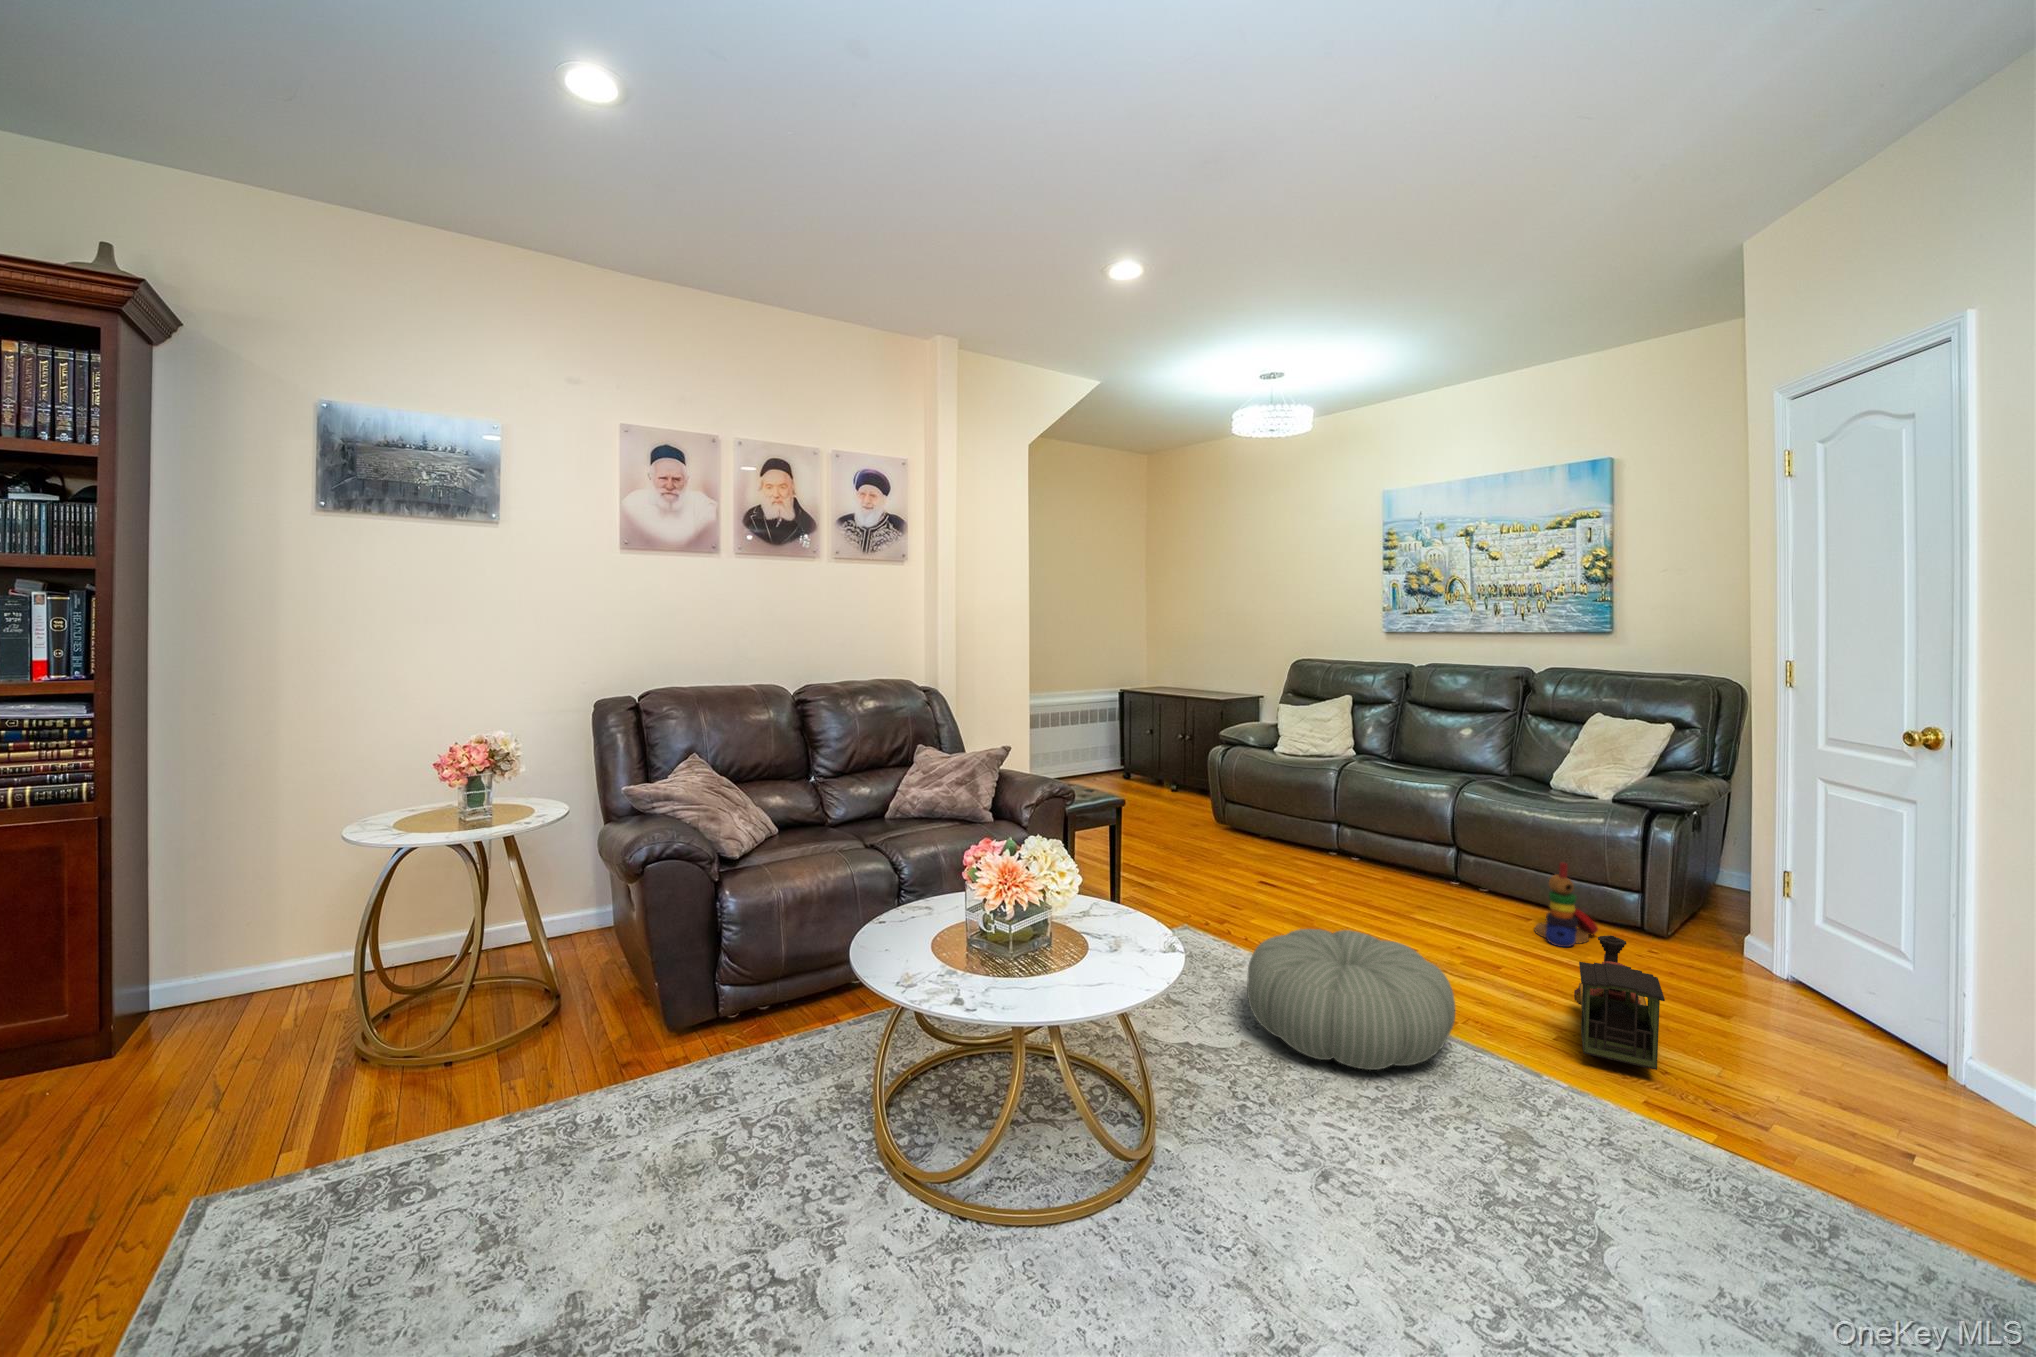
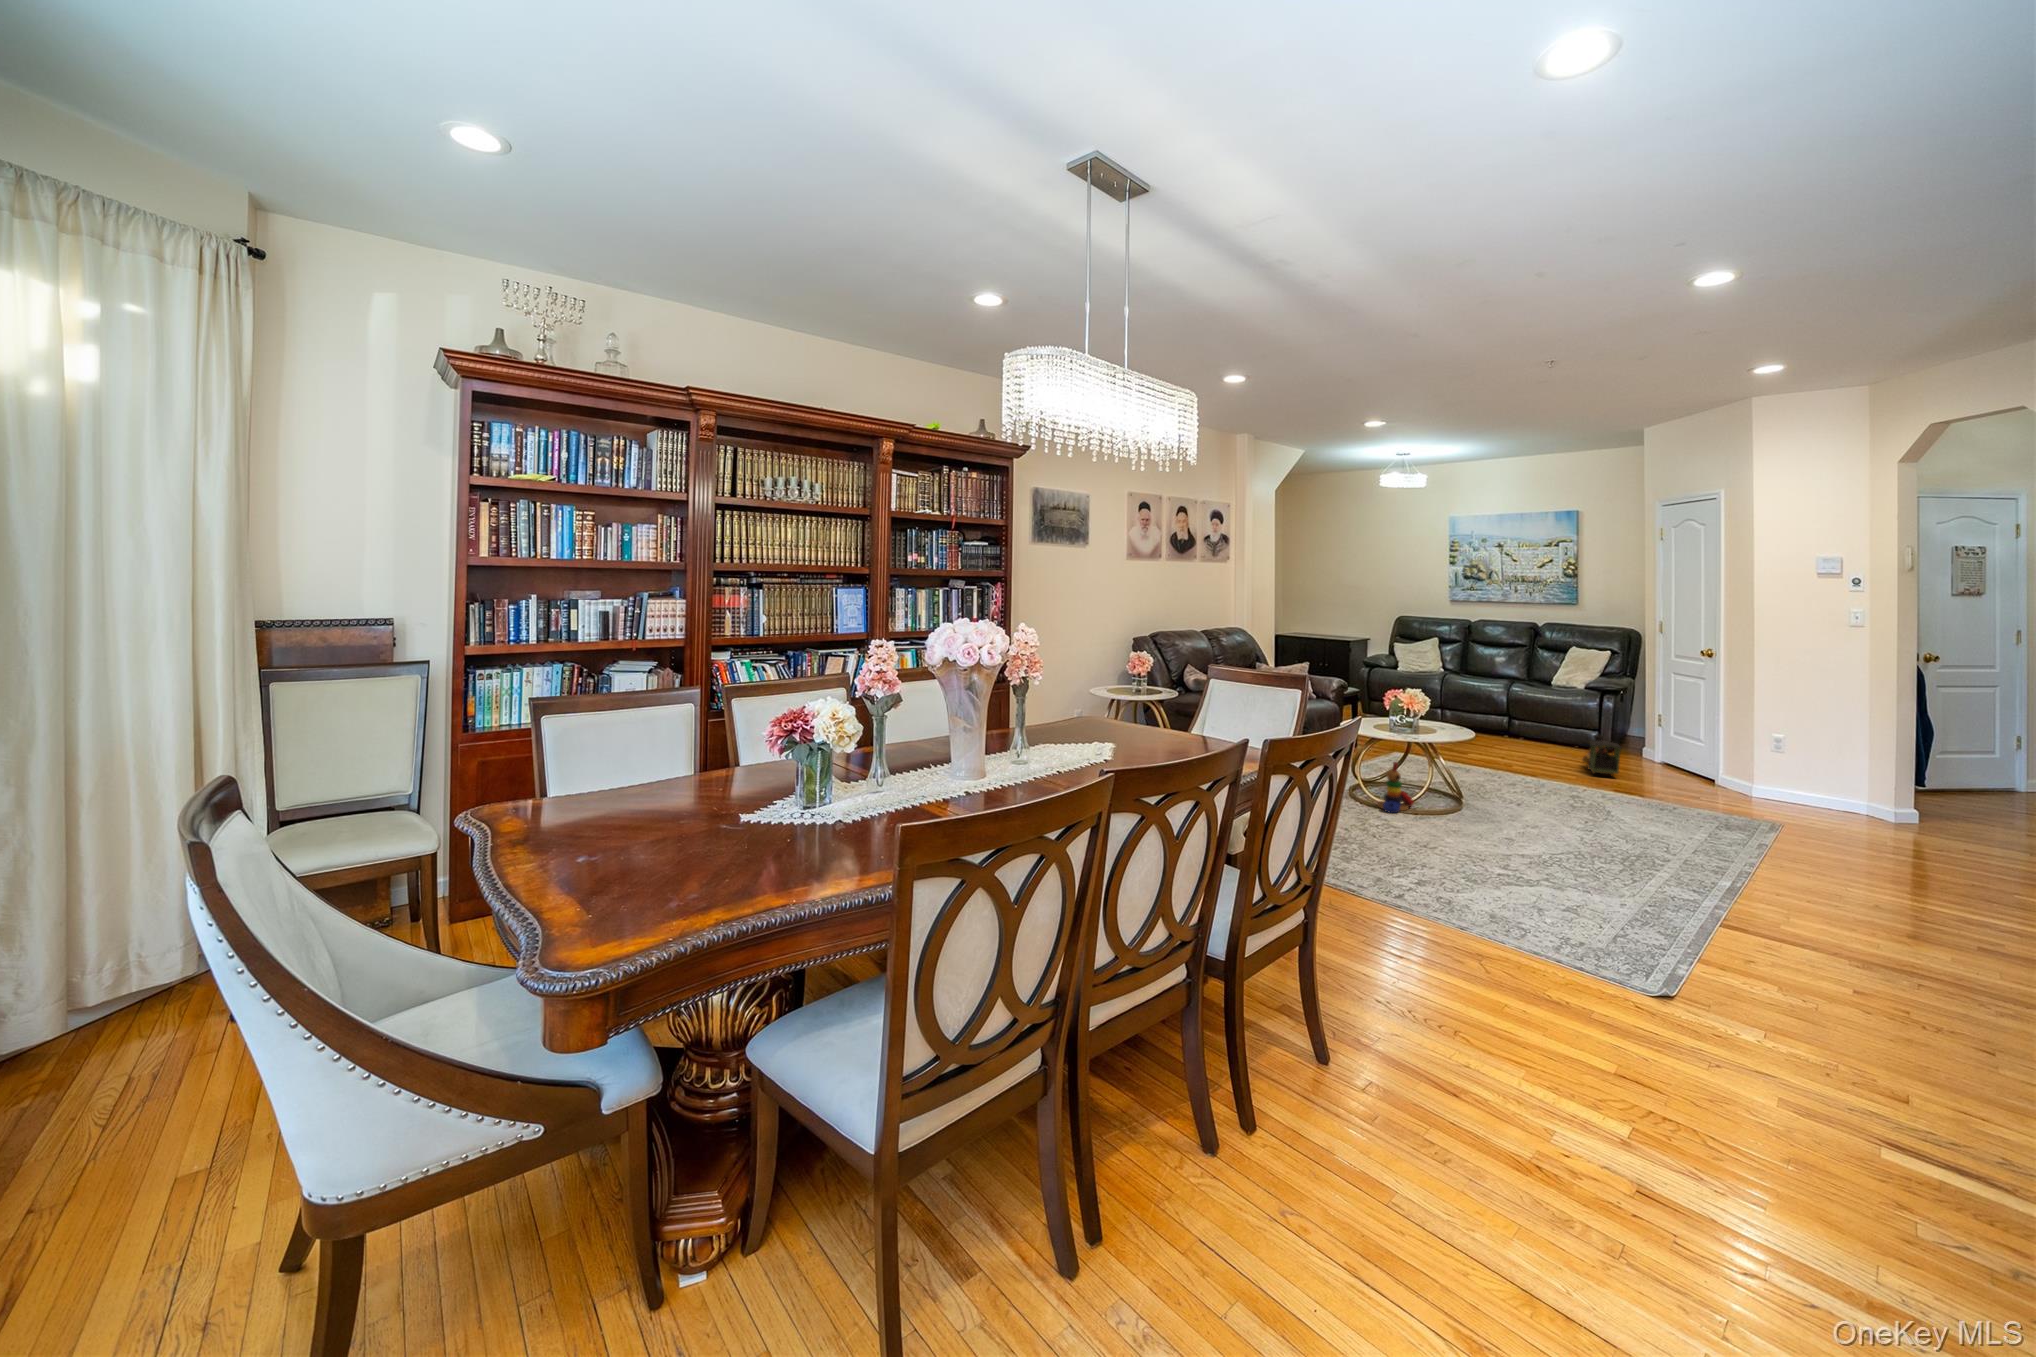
stacking toy: present [1535,862,1598,947] -> present [1377,762,1414,813]
pouf: present [1247,929,1455,1070] -> none [1459,736,1547,778]

